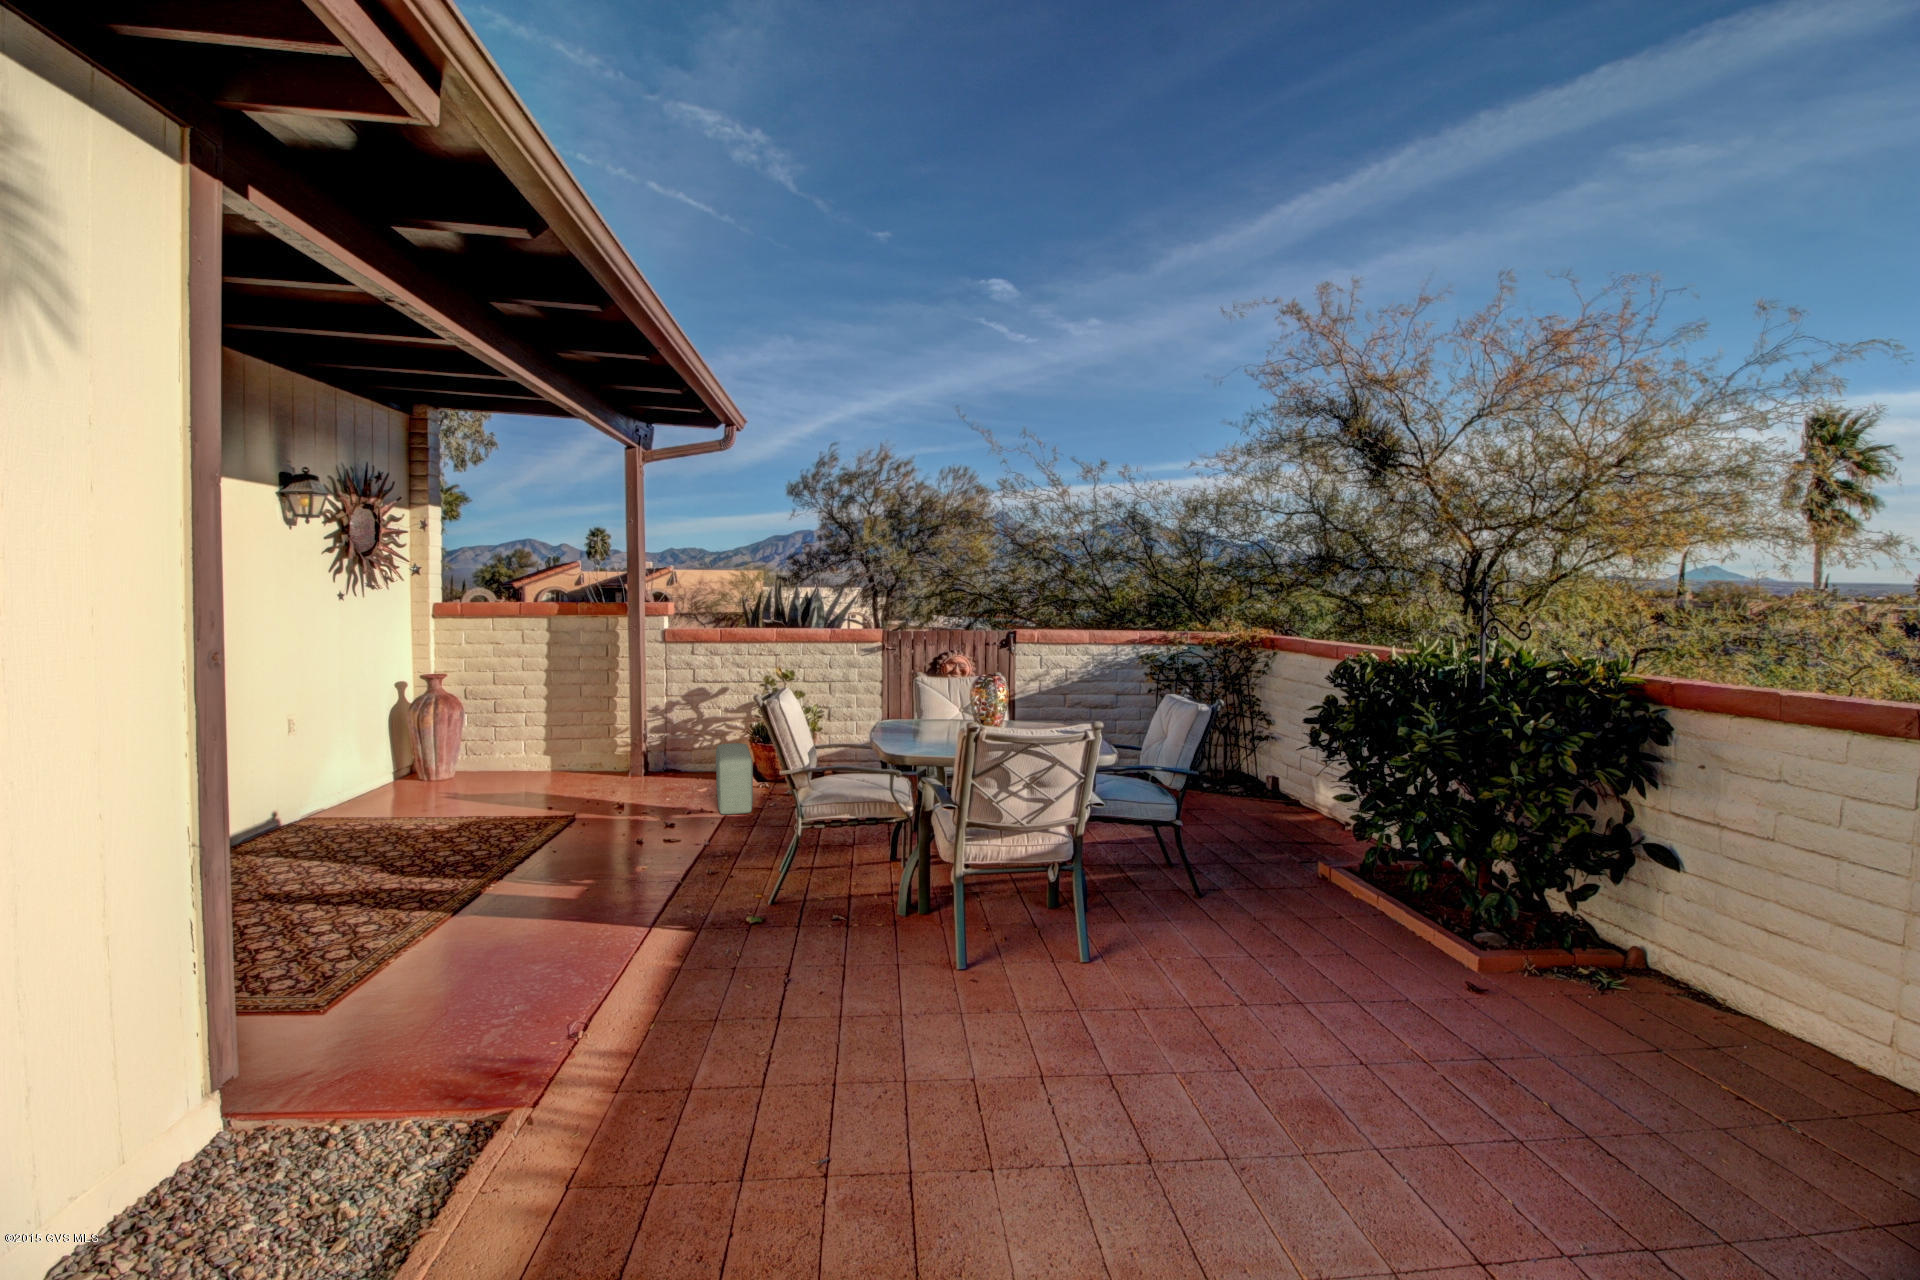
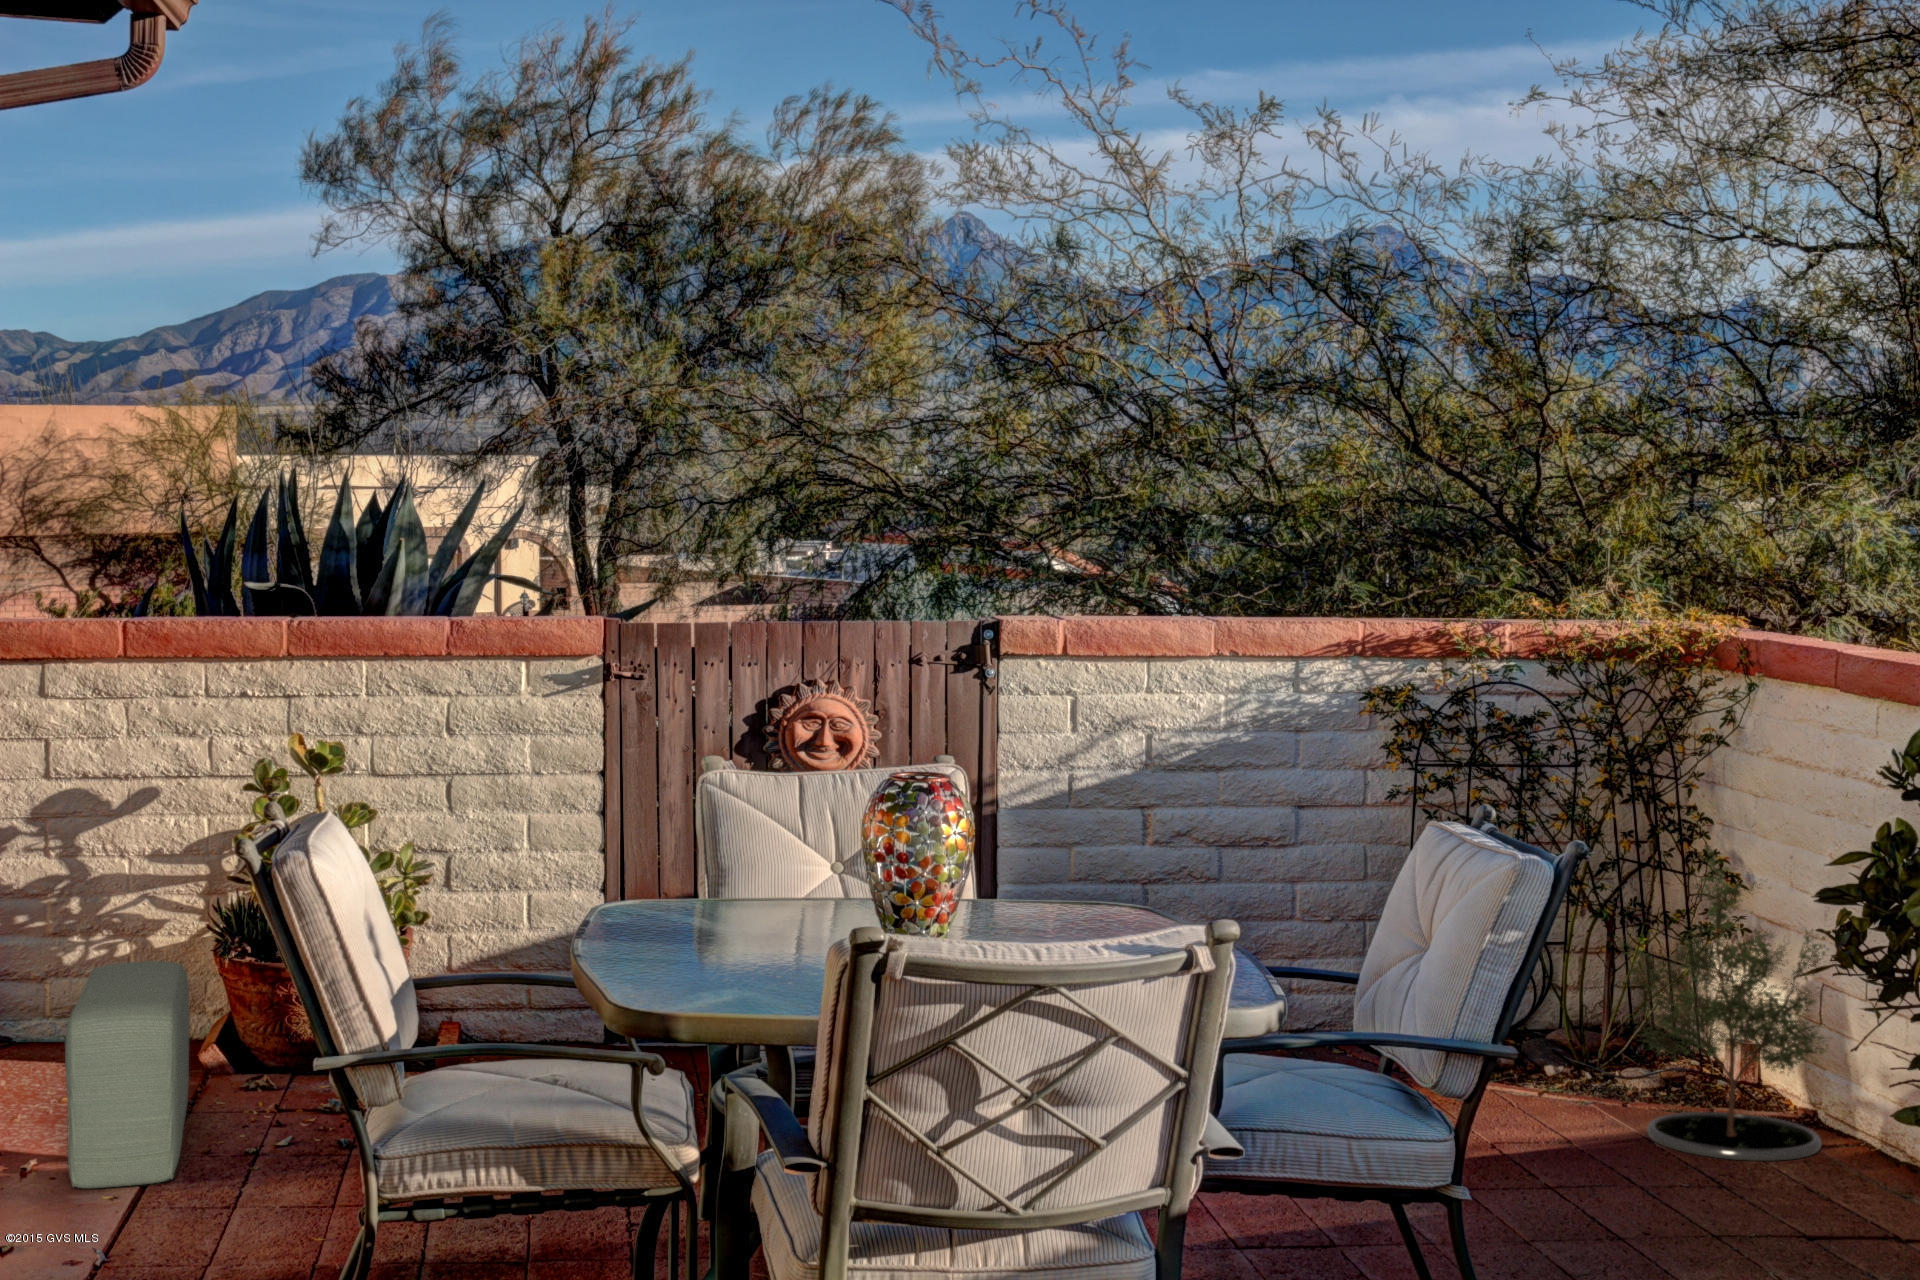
potted tree: none [1220,708,1294,813] -> present [1620,846,1828,1161]

